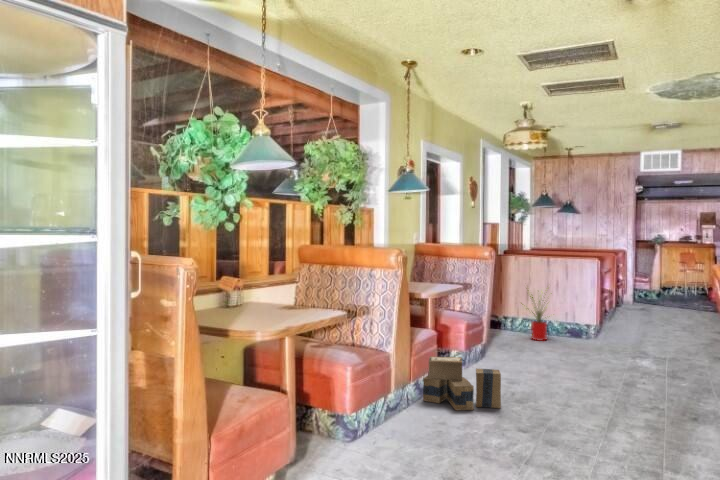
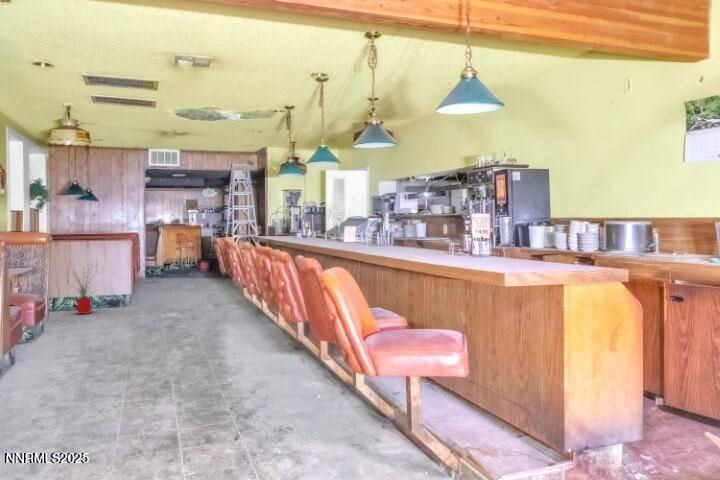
cardboard box: present [423,356,501,410] -> none [18,328,94,371]

